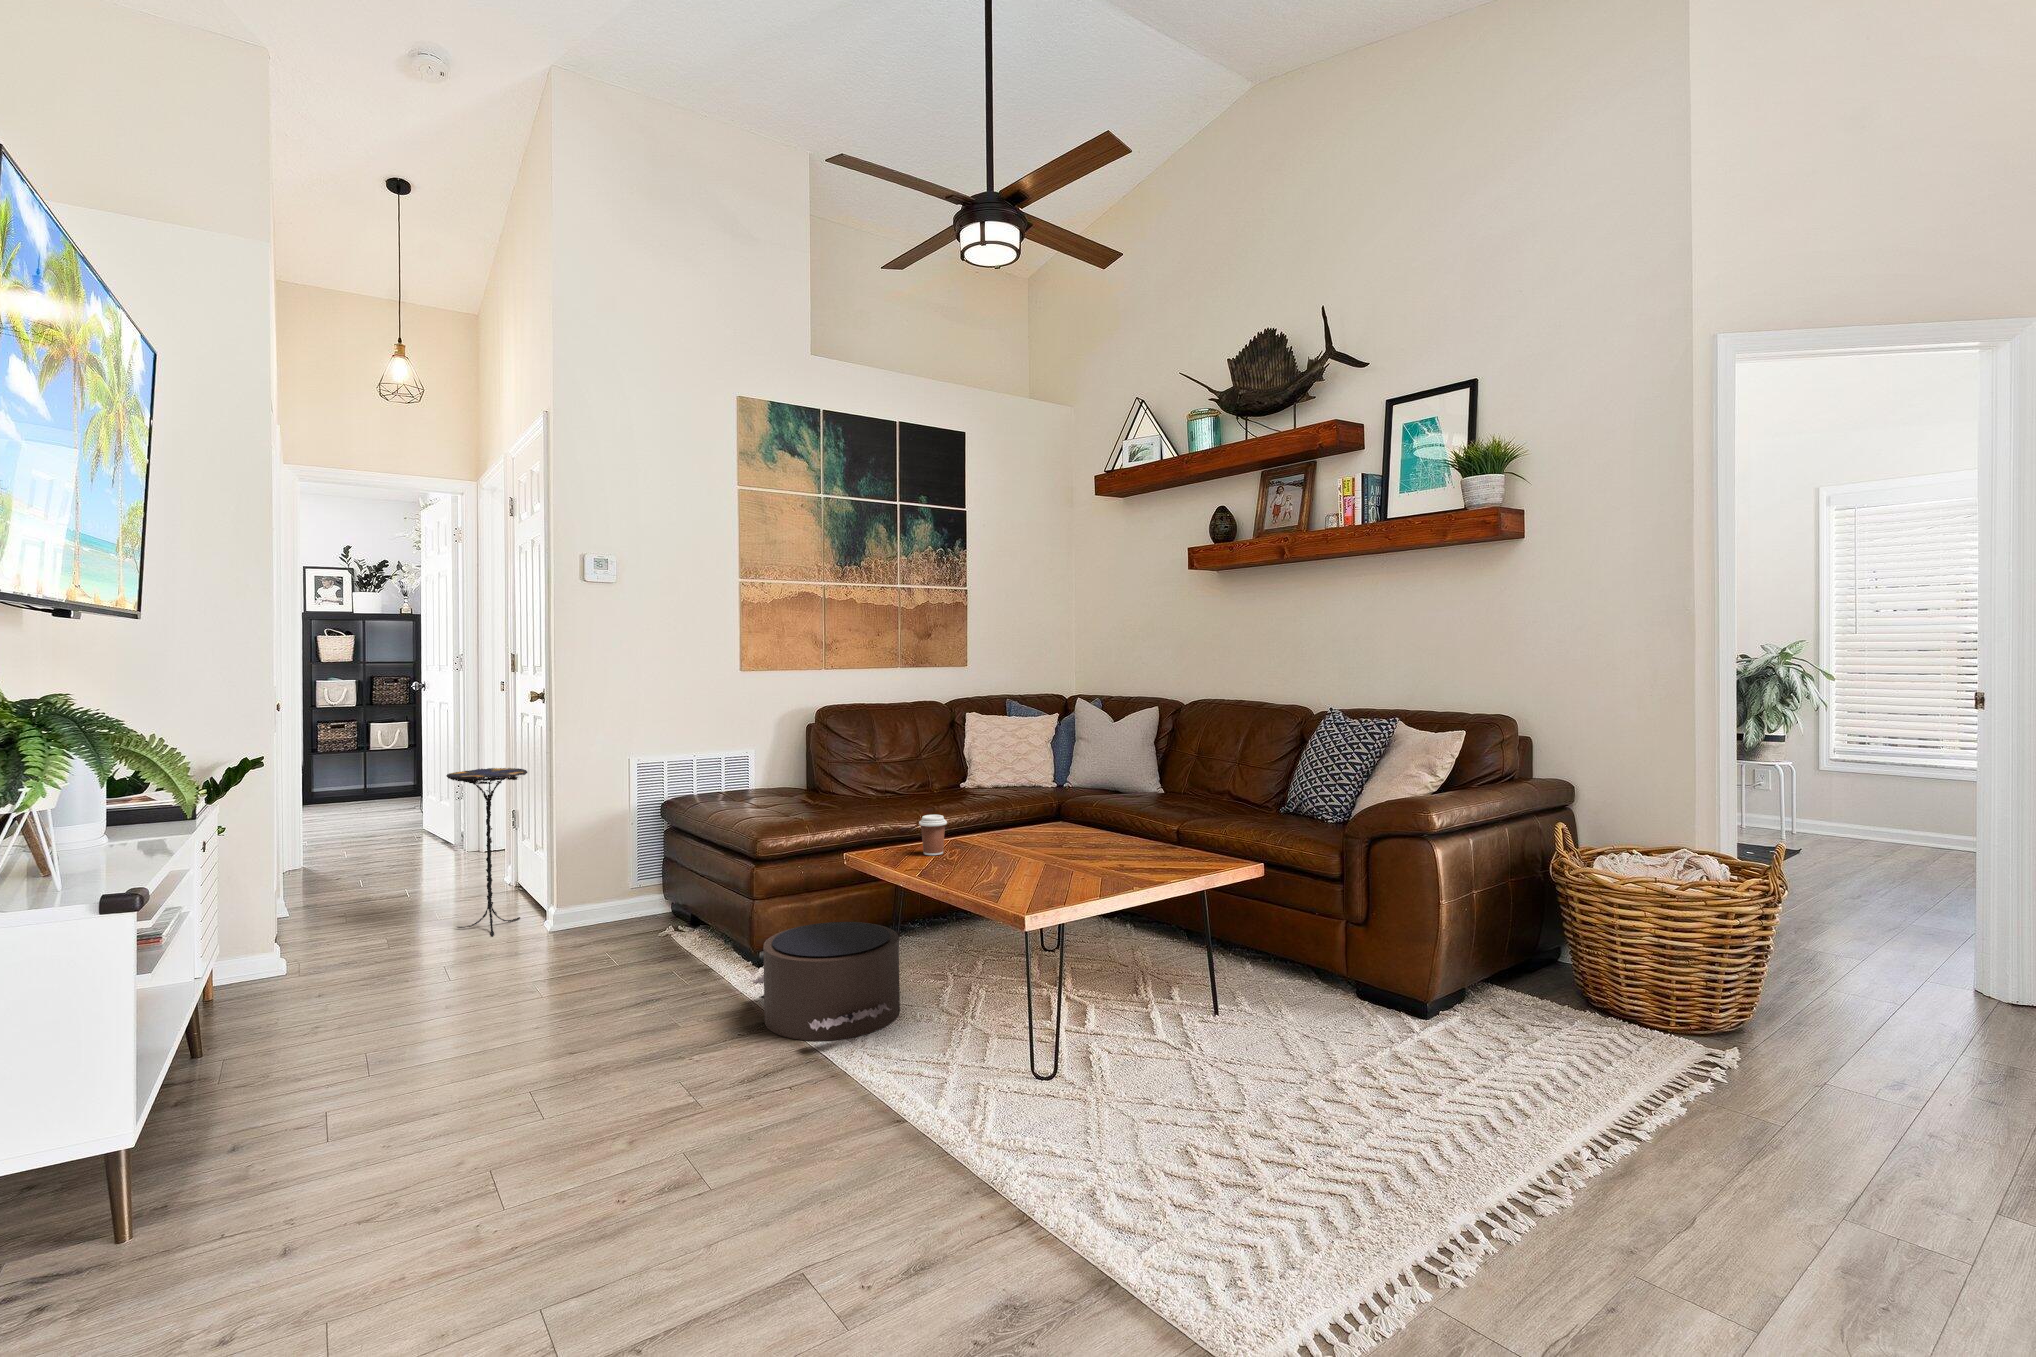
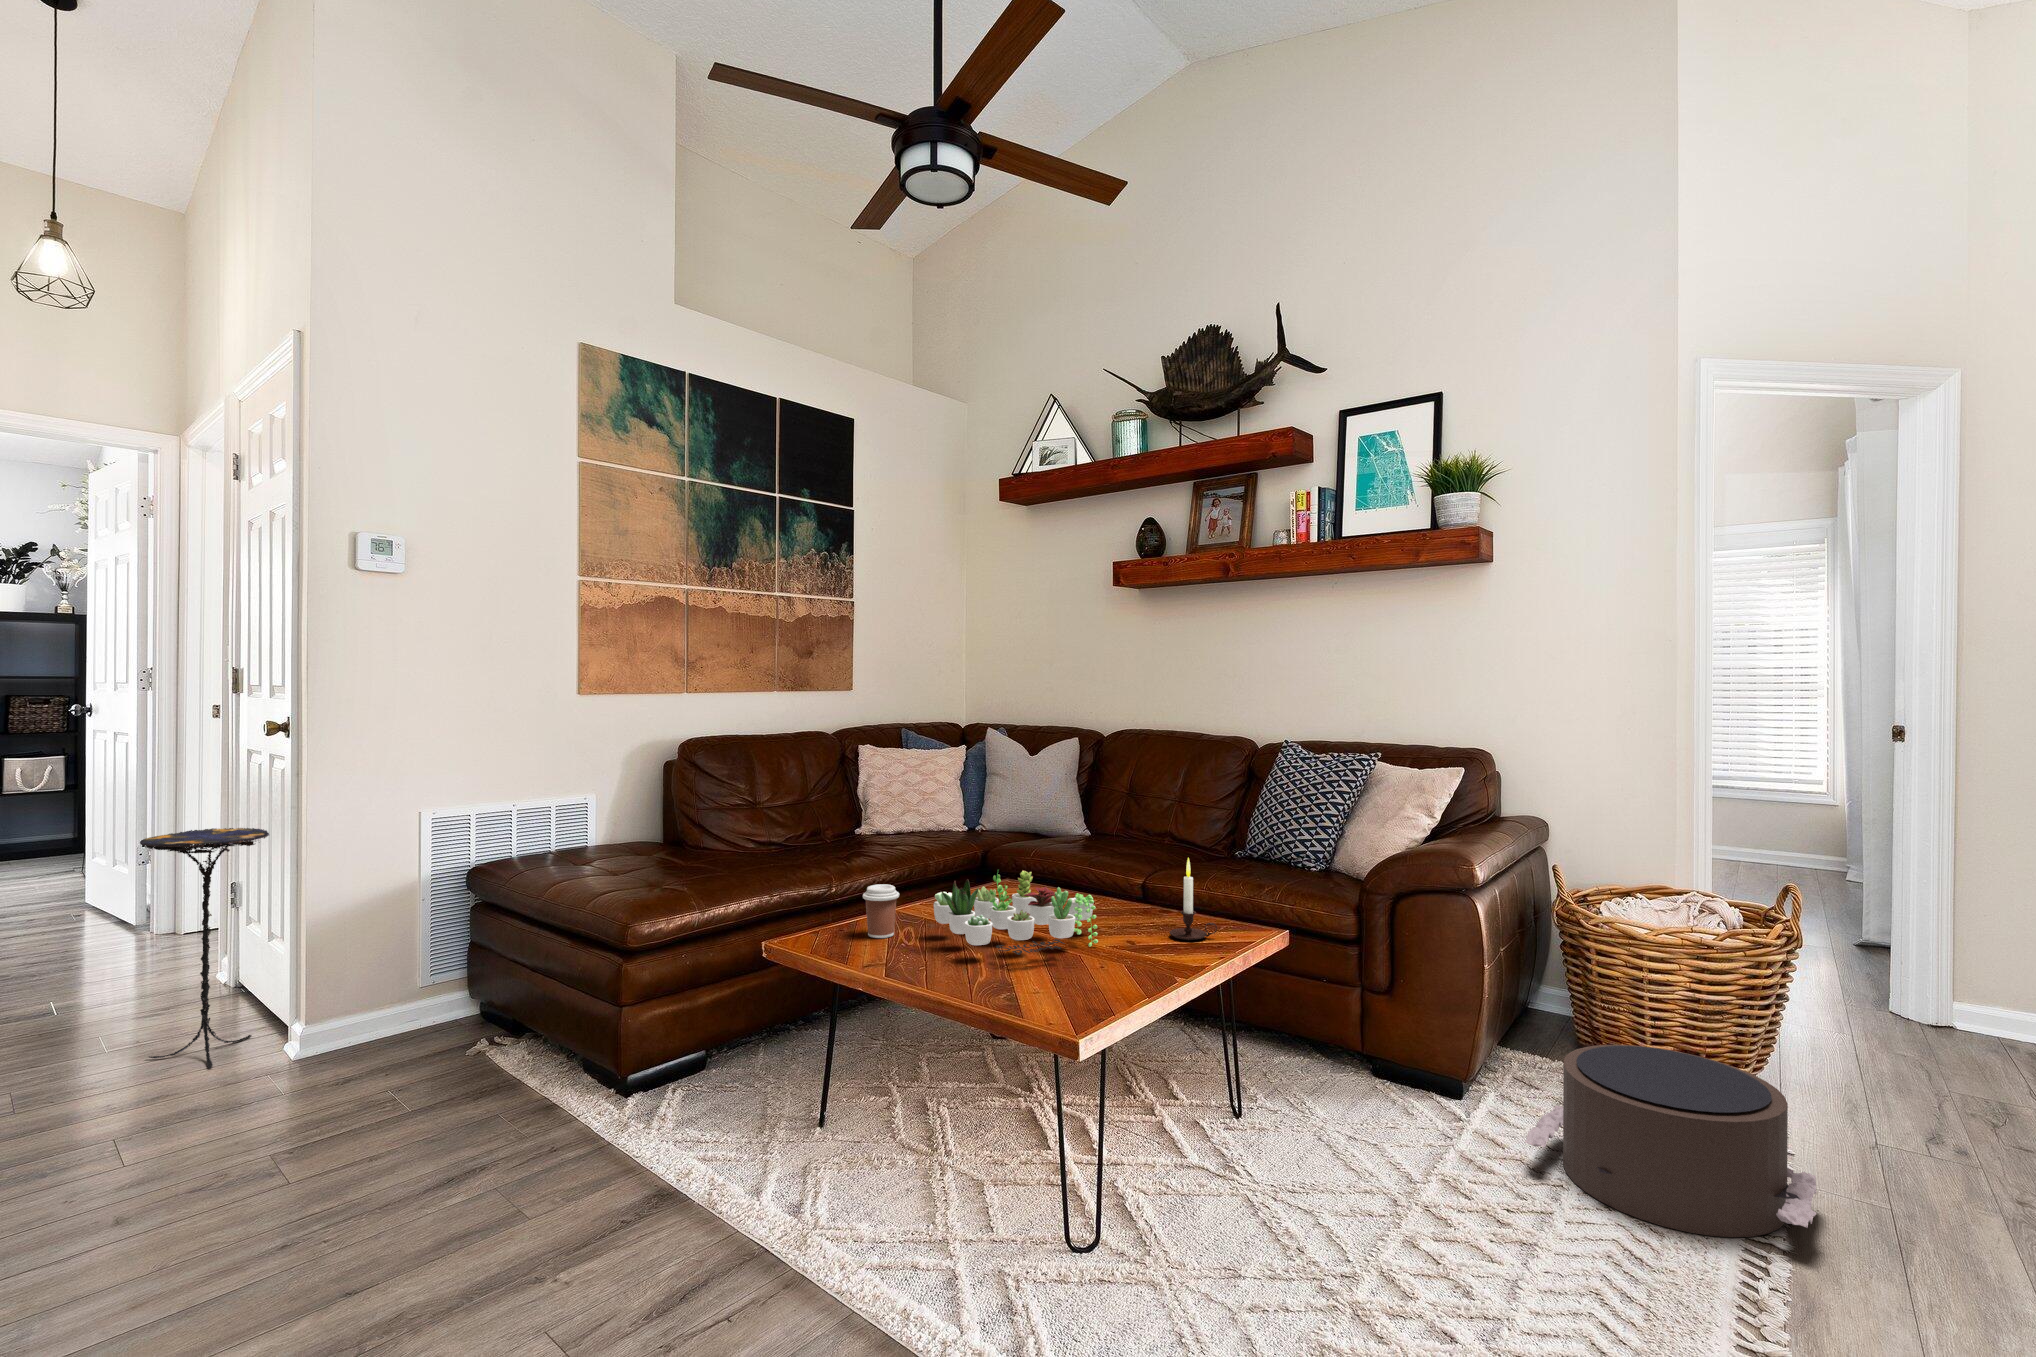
candle: none [1159,798,1198,865] -> present [1170,858,1217,940]
succulent plant: none [971,803,1098,867] -> present [934,870,1098,955]
pouf: present [753,922,900,1041] -> present [1525,1045,1817,1237]

